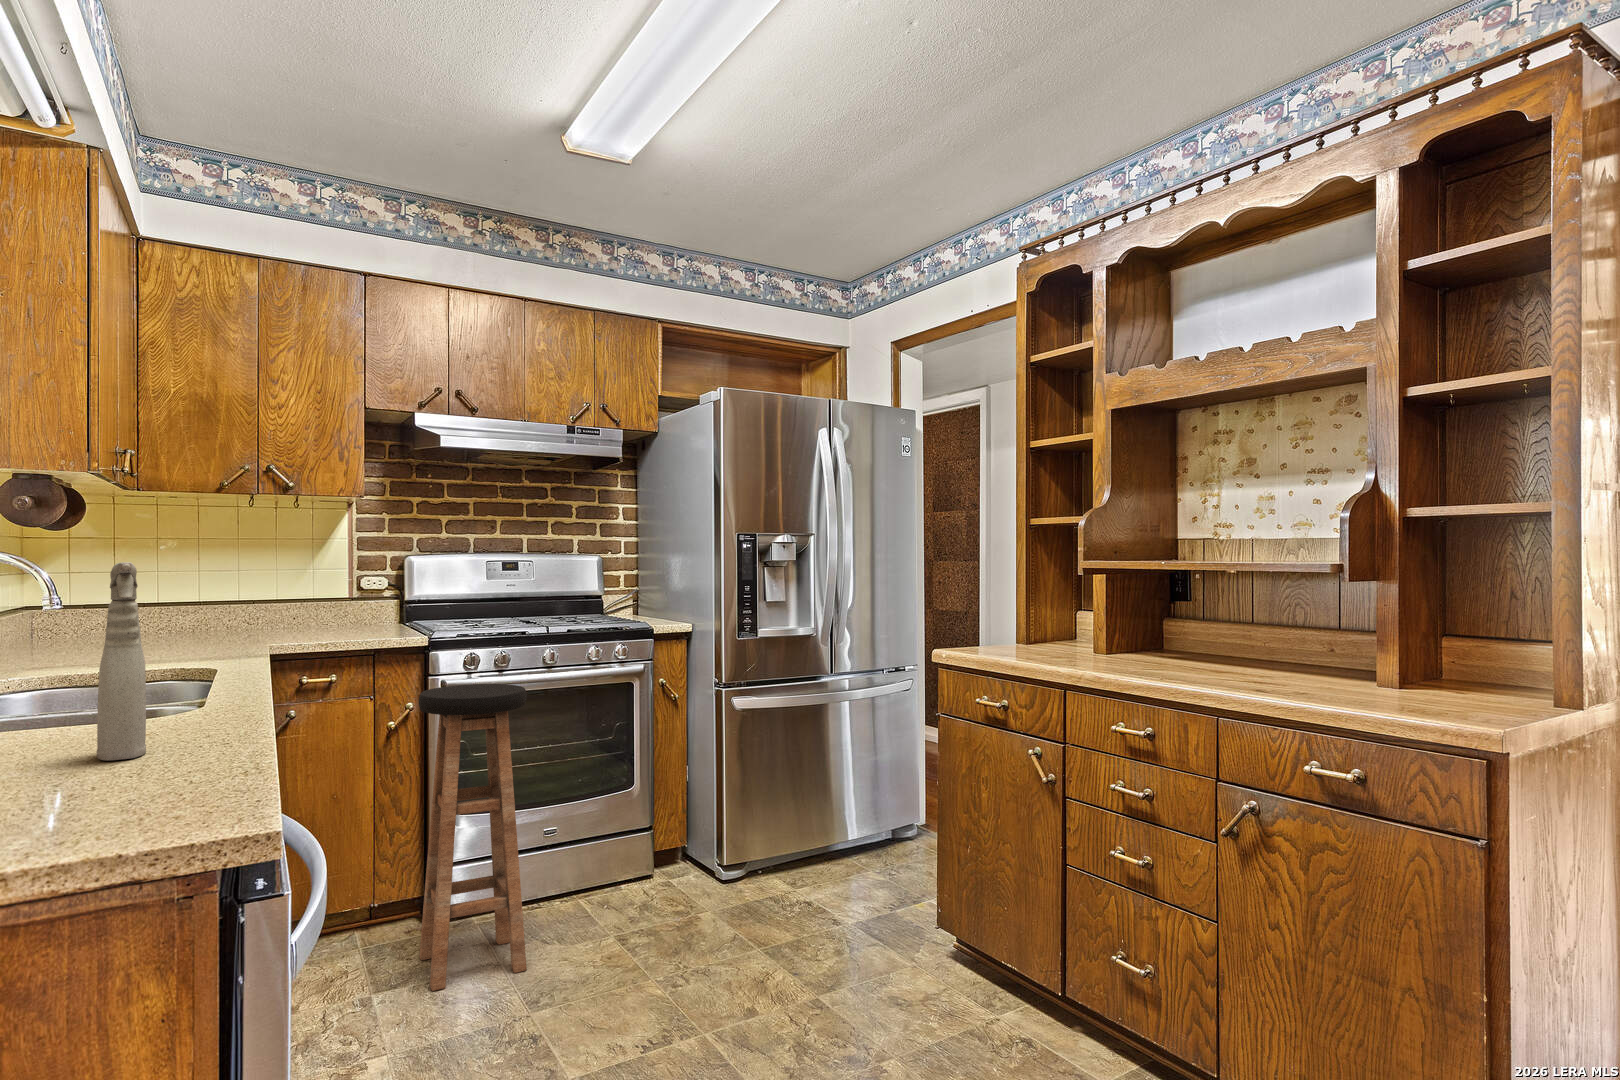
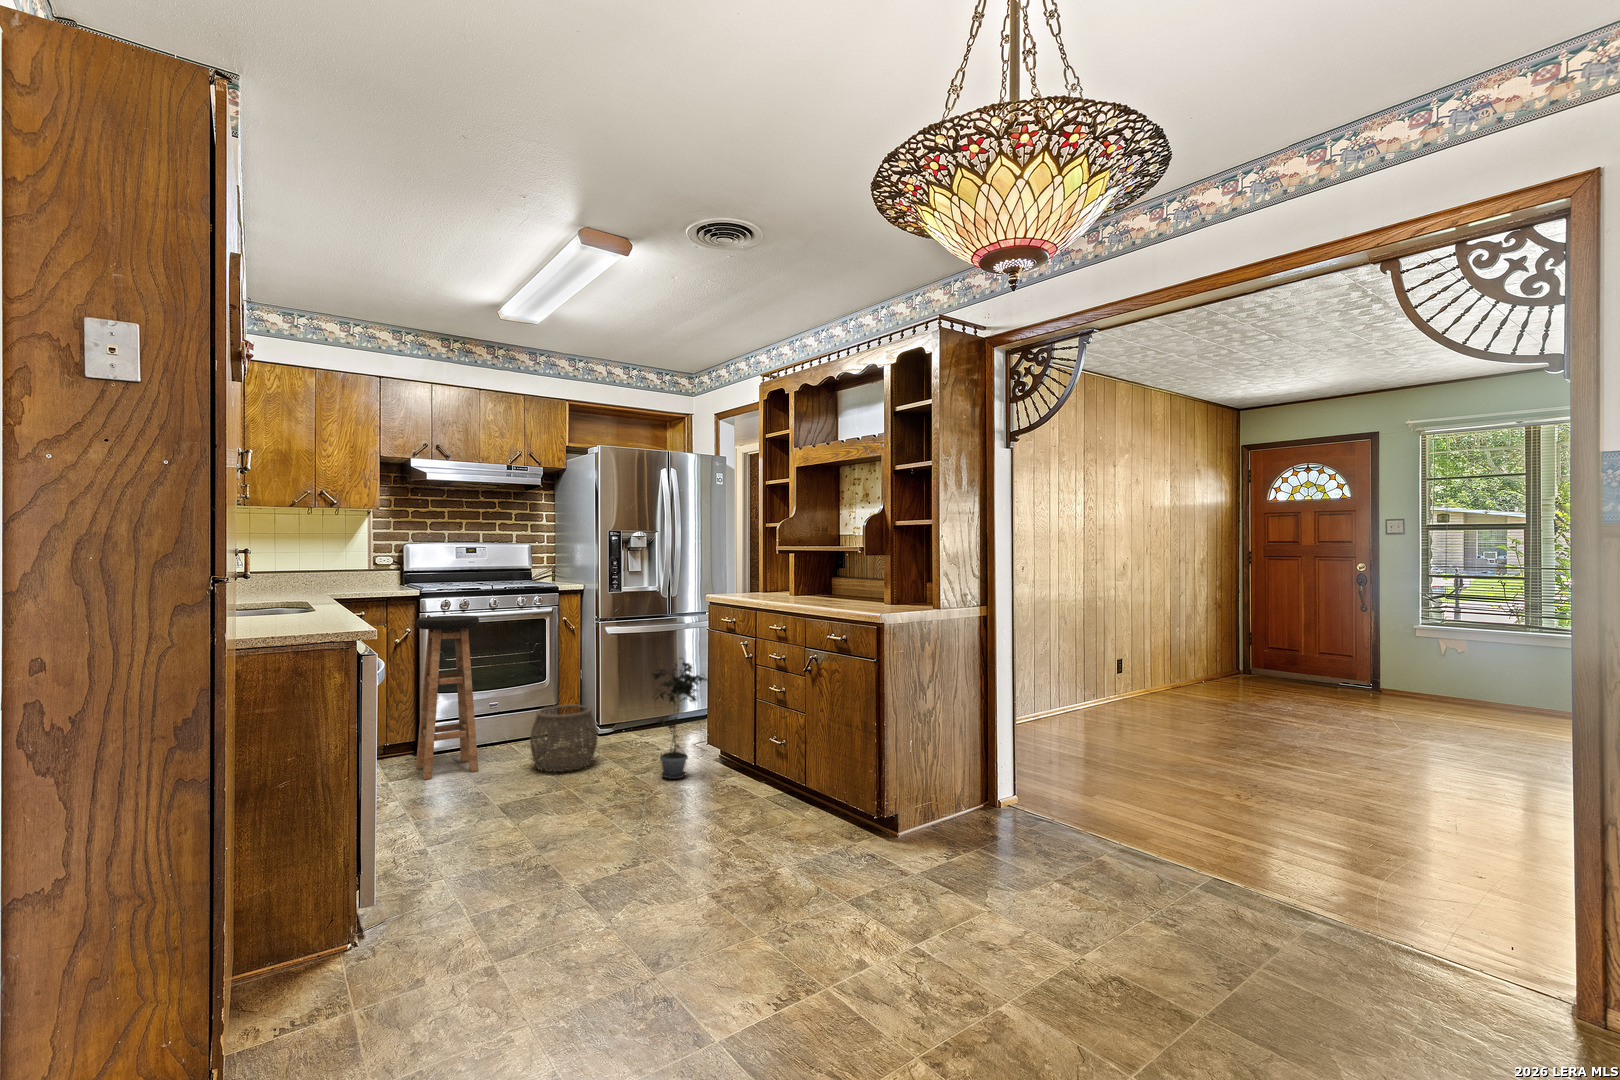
spray bottle: present [96,562,146,761] -> none [283,540,304,622]
potted plant: none [840,774,966,1014] -> present [652,662,707,779]
woven basket: none [616,846,737,983] -> present [530,705,598,772]

